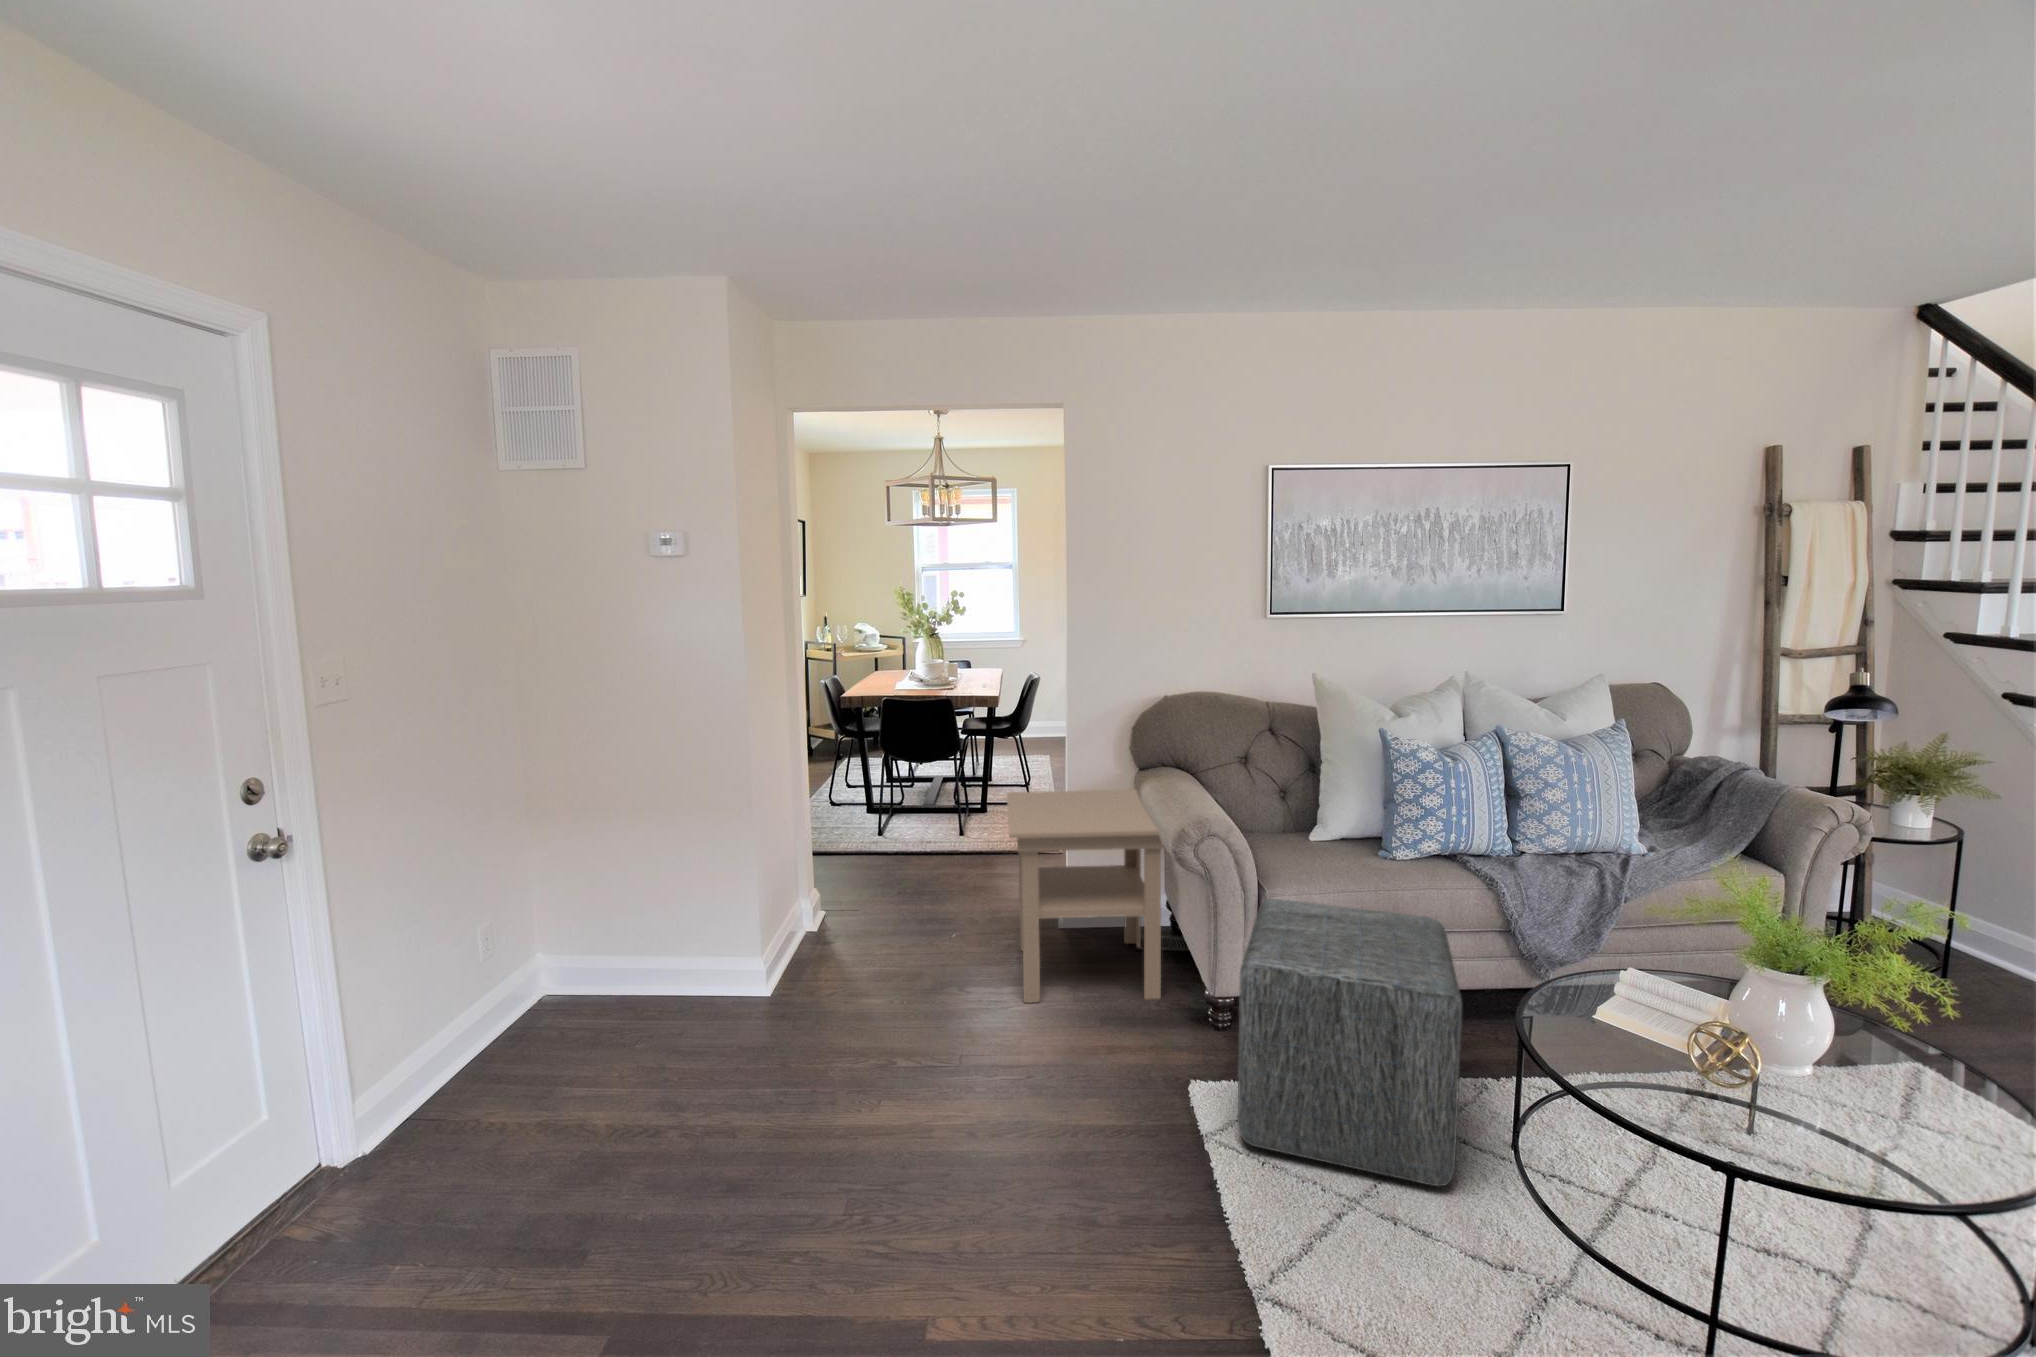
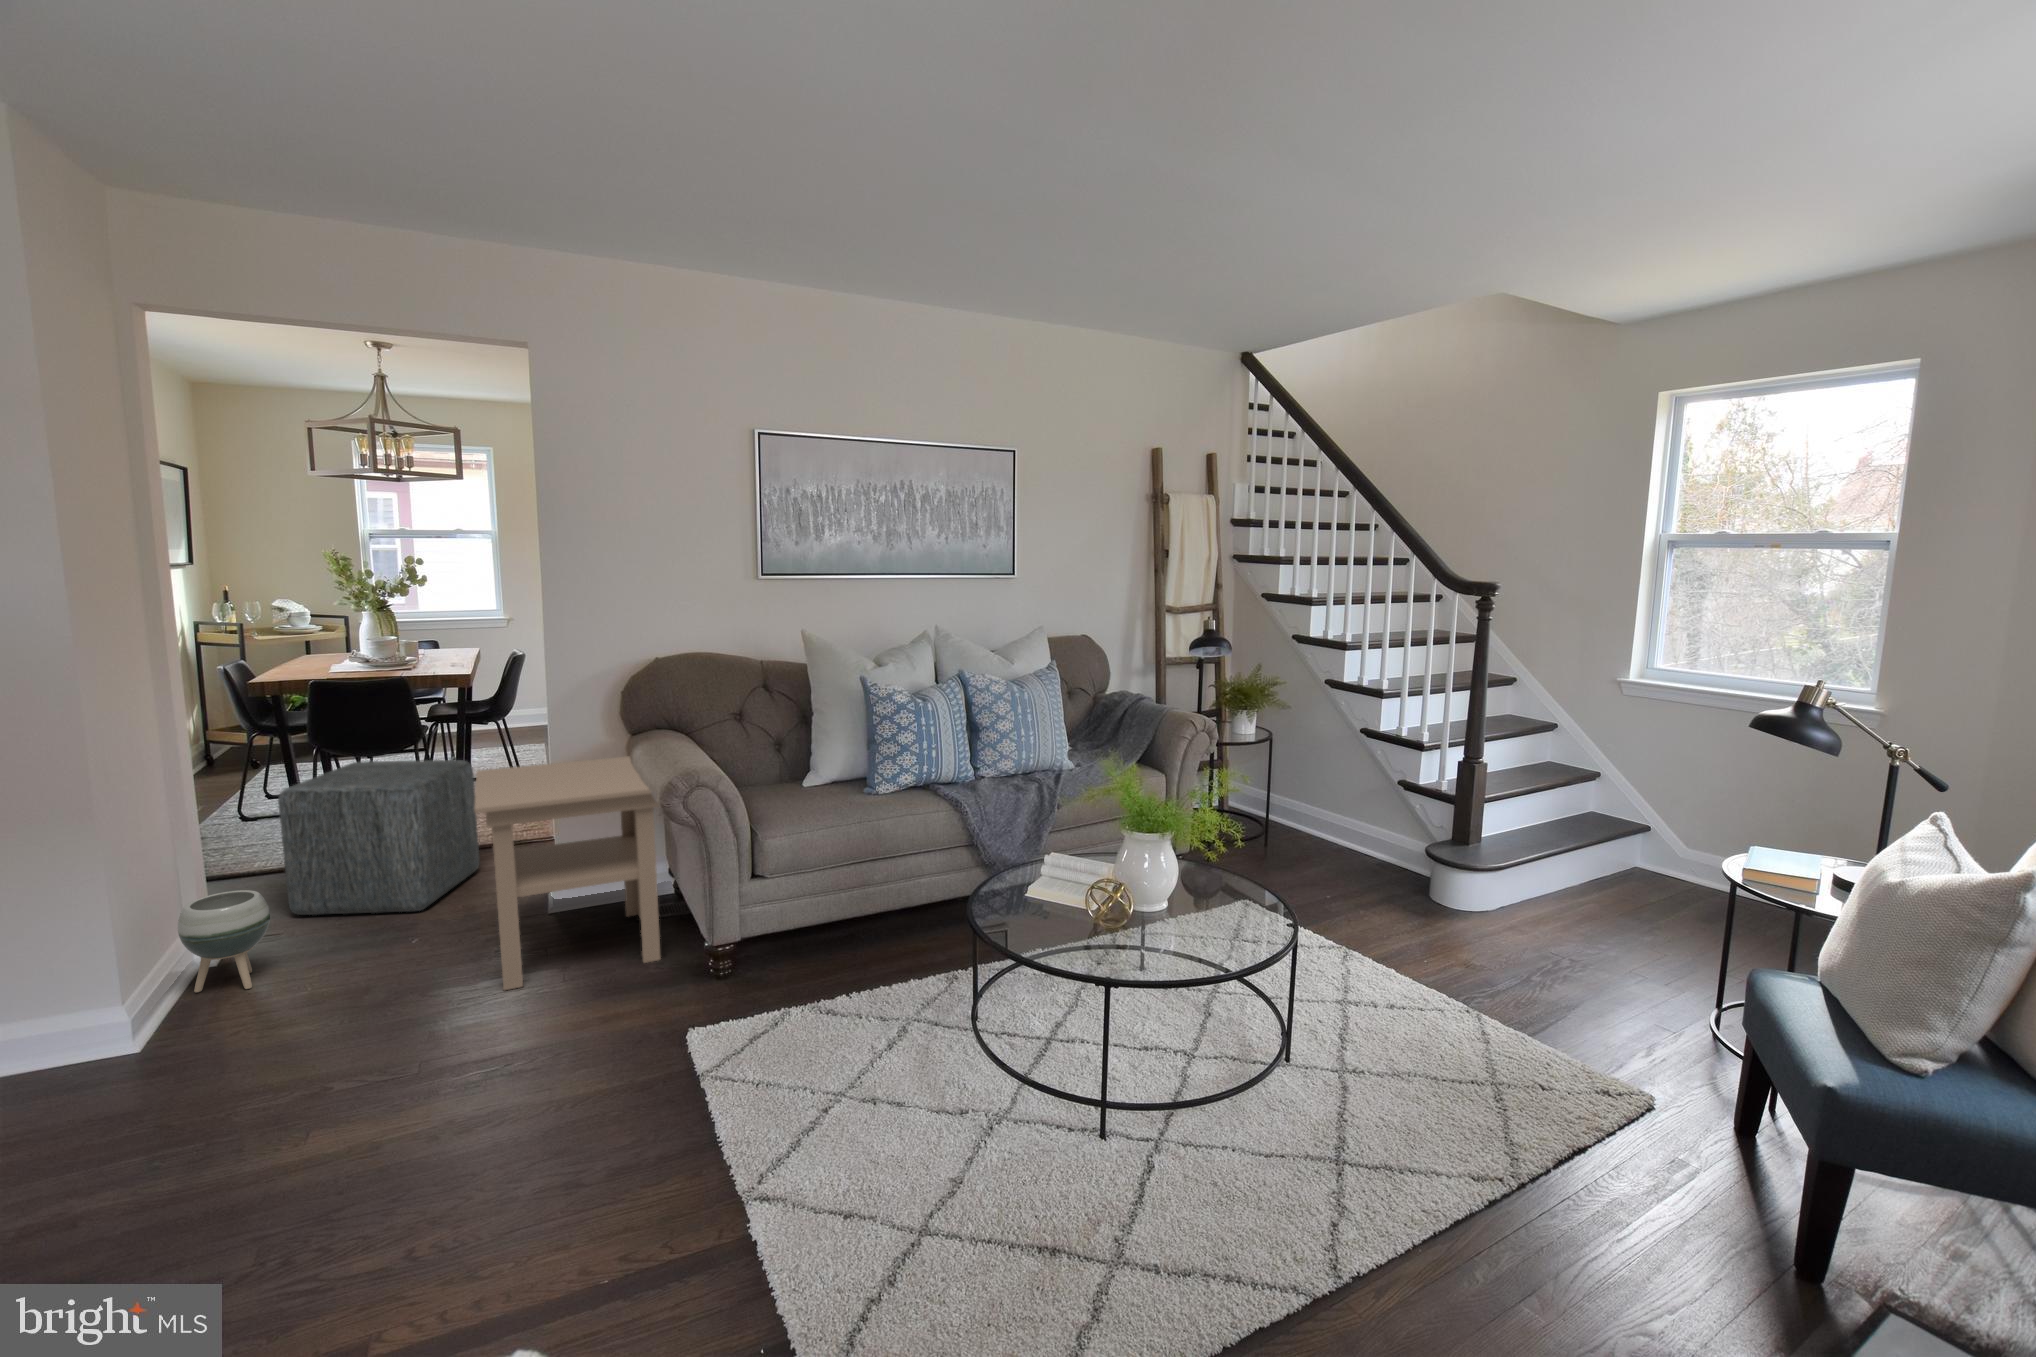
planter: none [796,874,855,957] -> present [178,890,270,992]
ottoman: present [1238,899,1462,1186] -> present [278,760,480,915]

